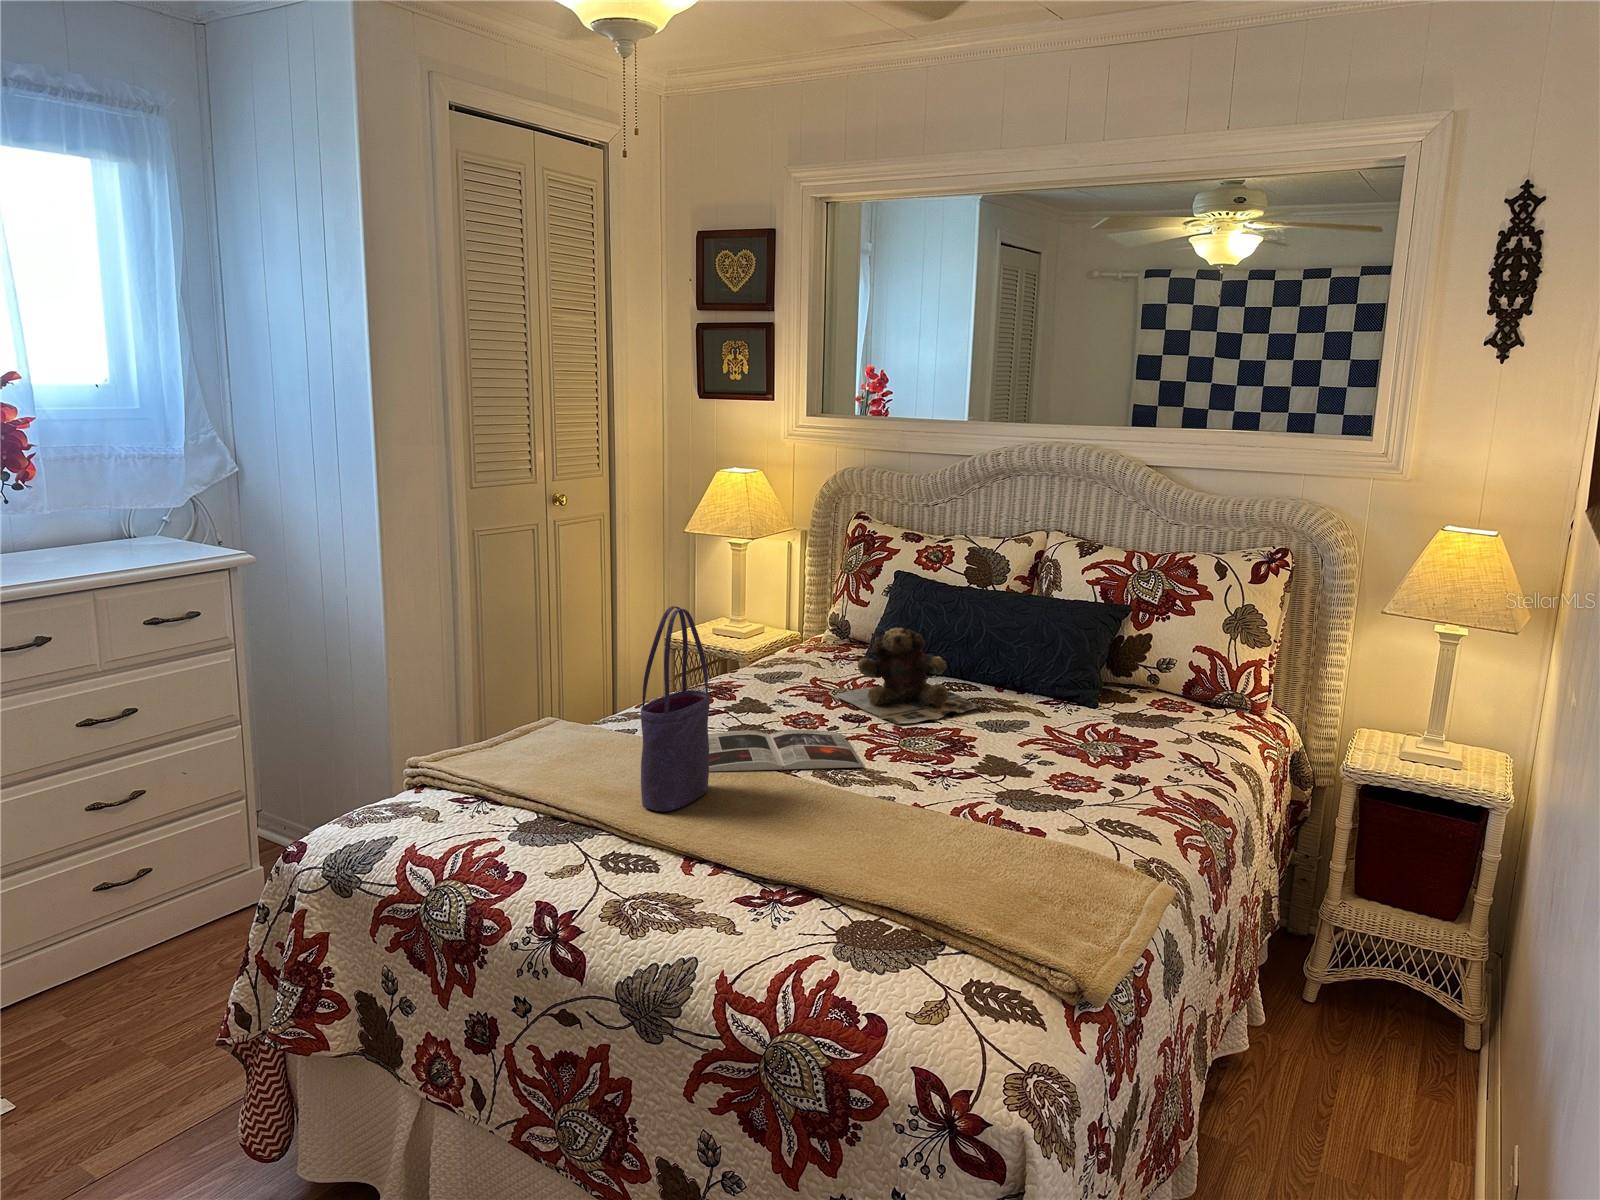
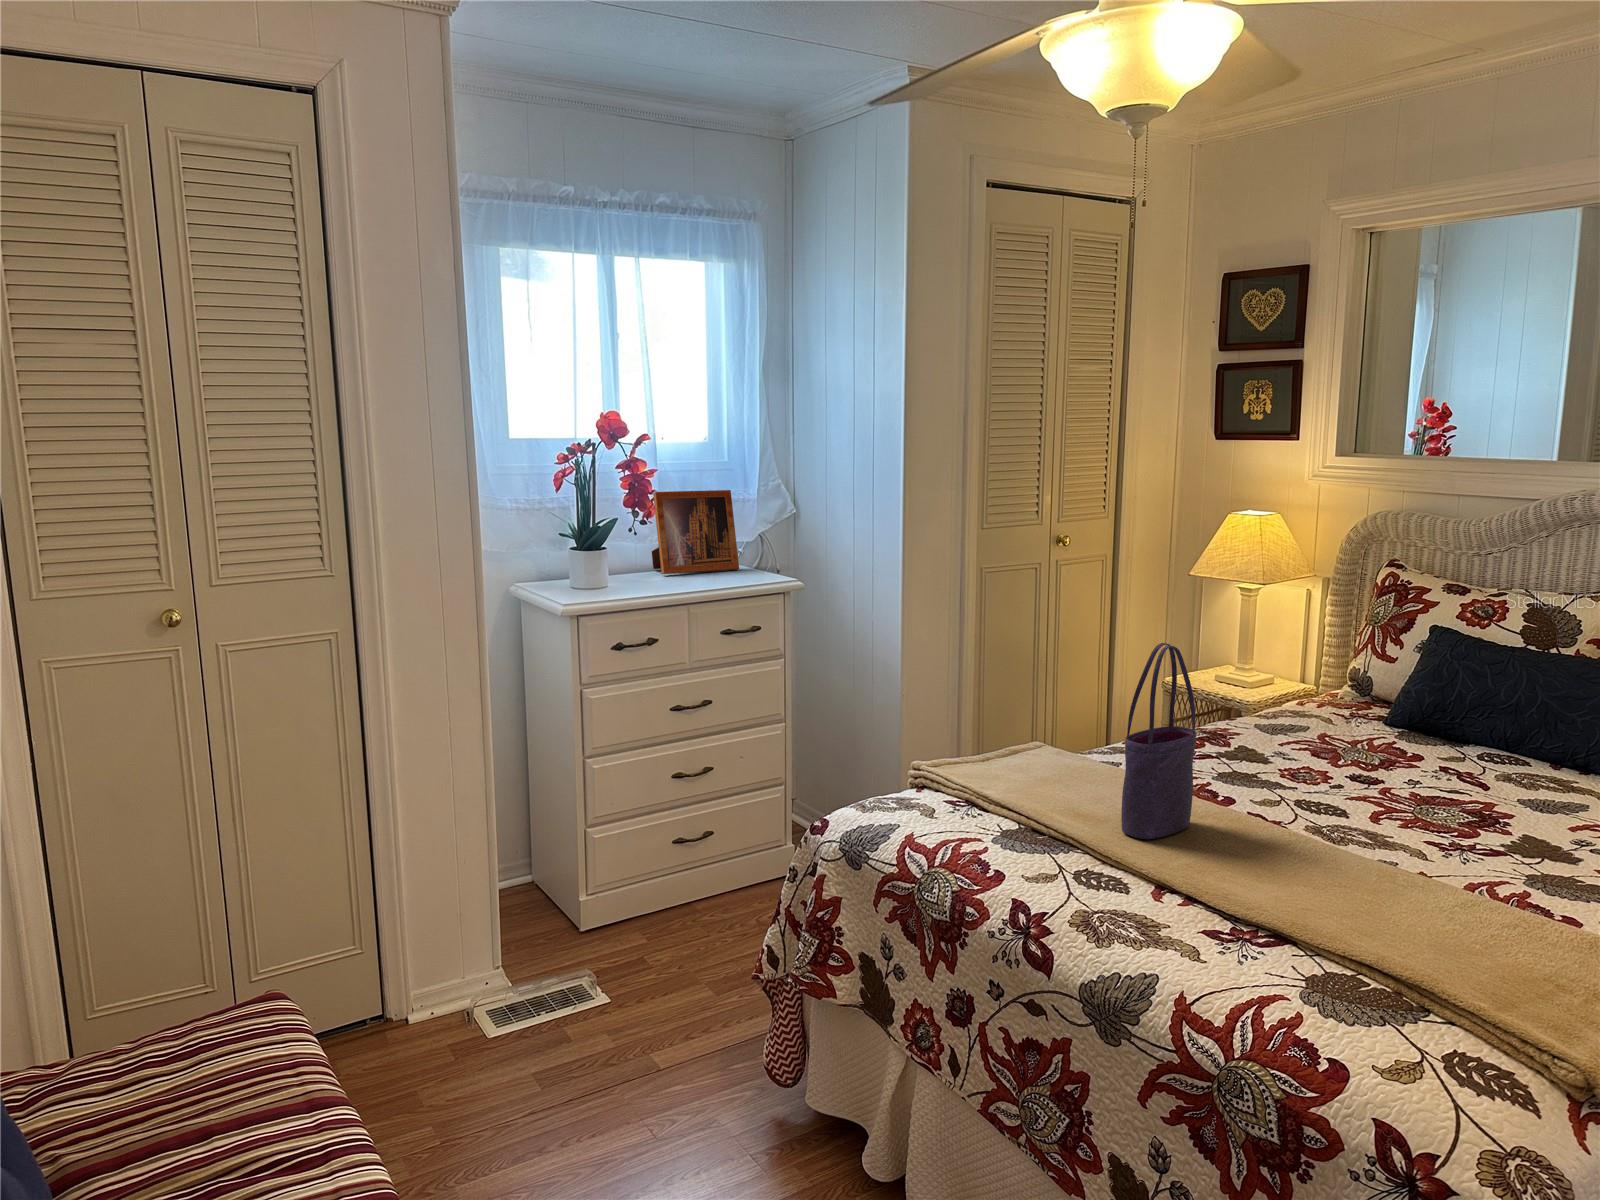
picture frame: none [37,451,168,558] -> present [652,490,739,574]
teddy bear: present [835,627,981,724] -> none [1343,686,1525,790]
magazine: present [708,729,863,771] -> none [1182,774,1364,827]

